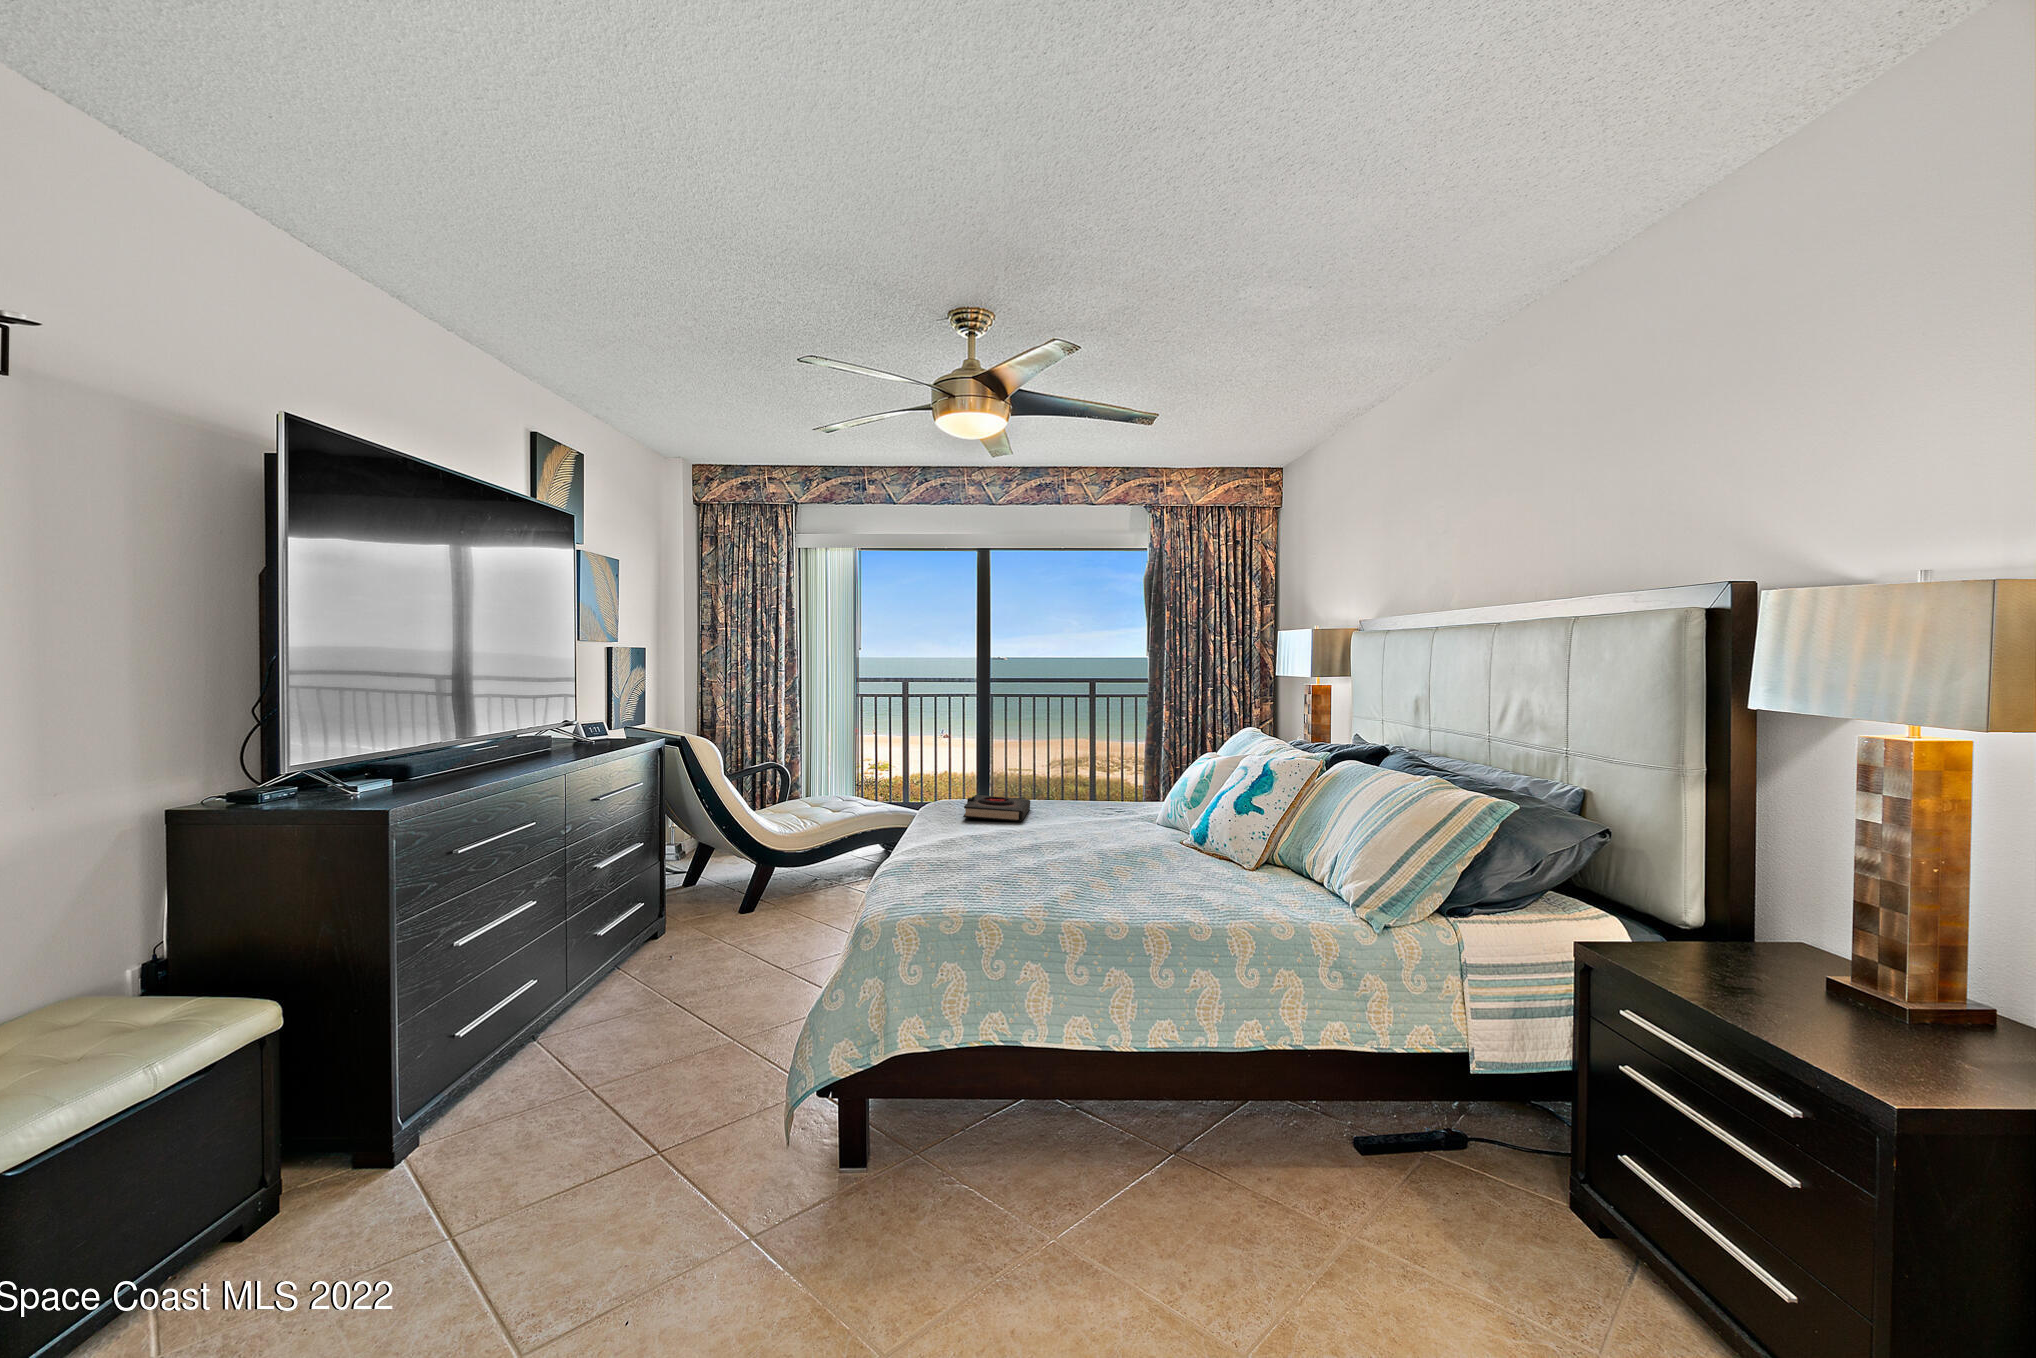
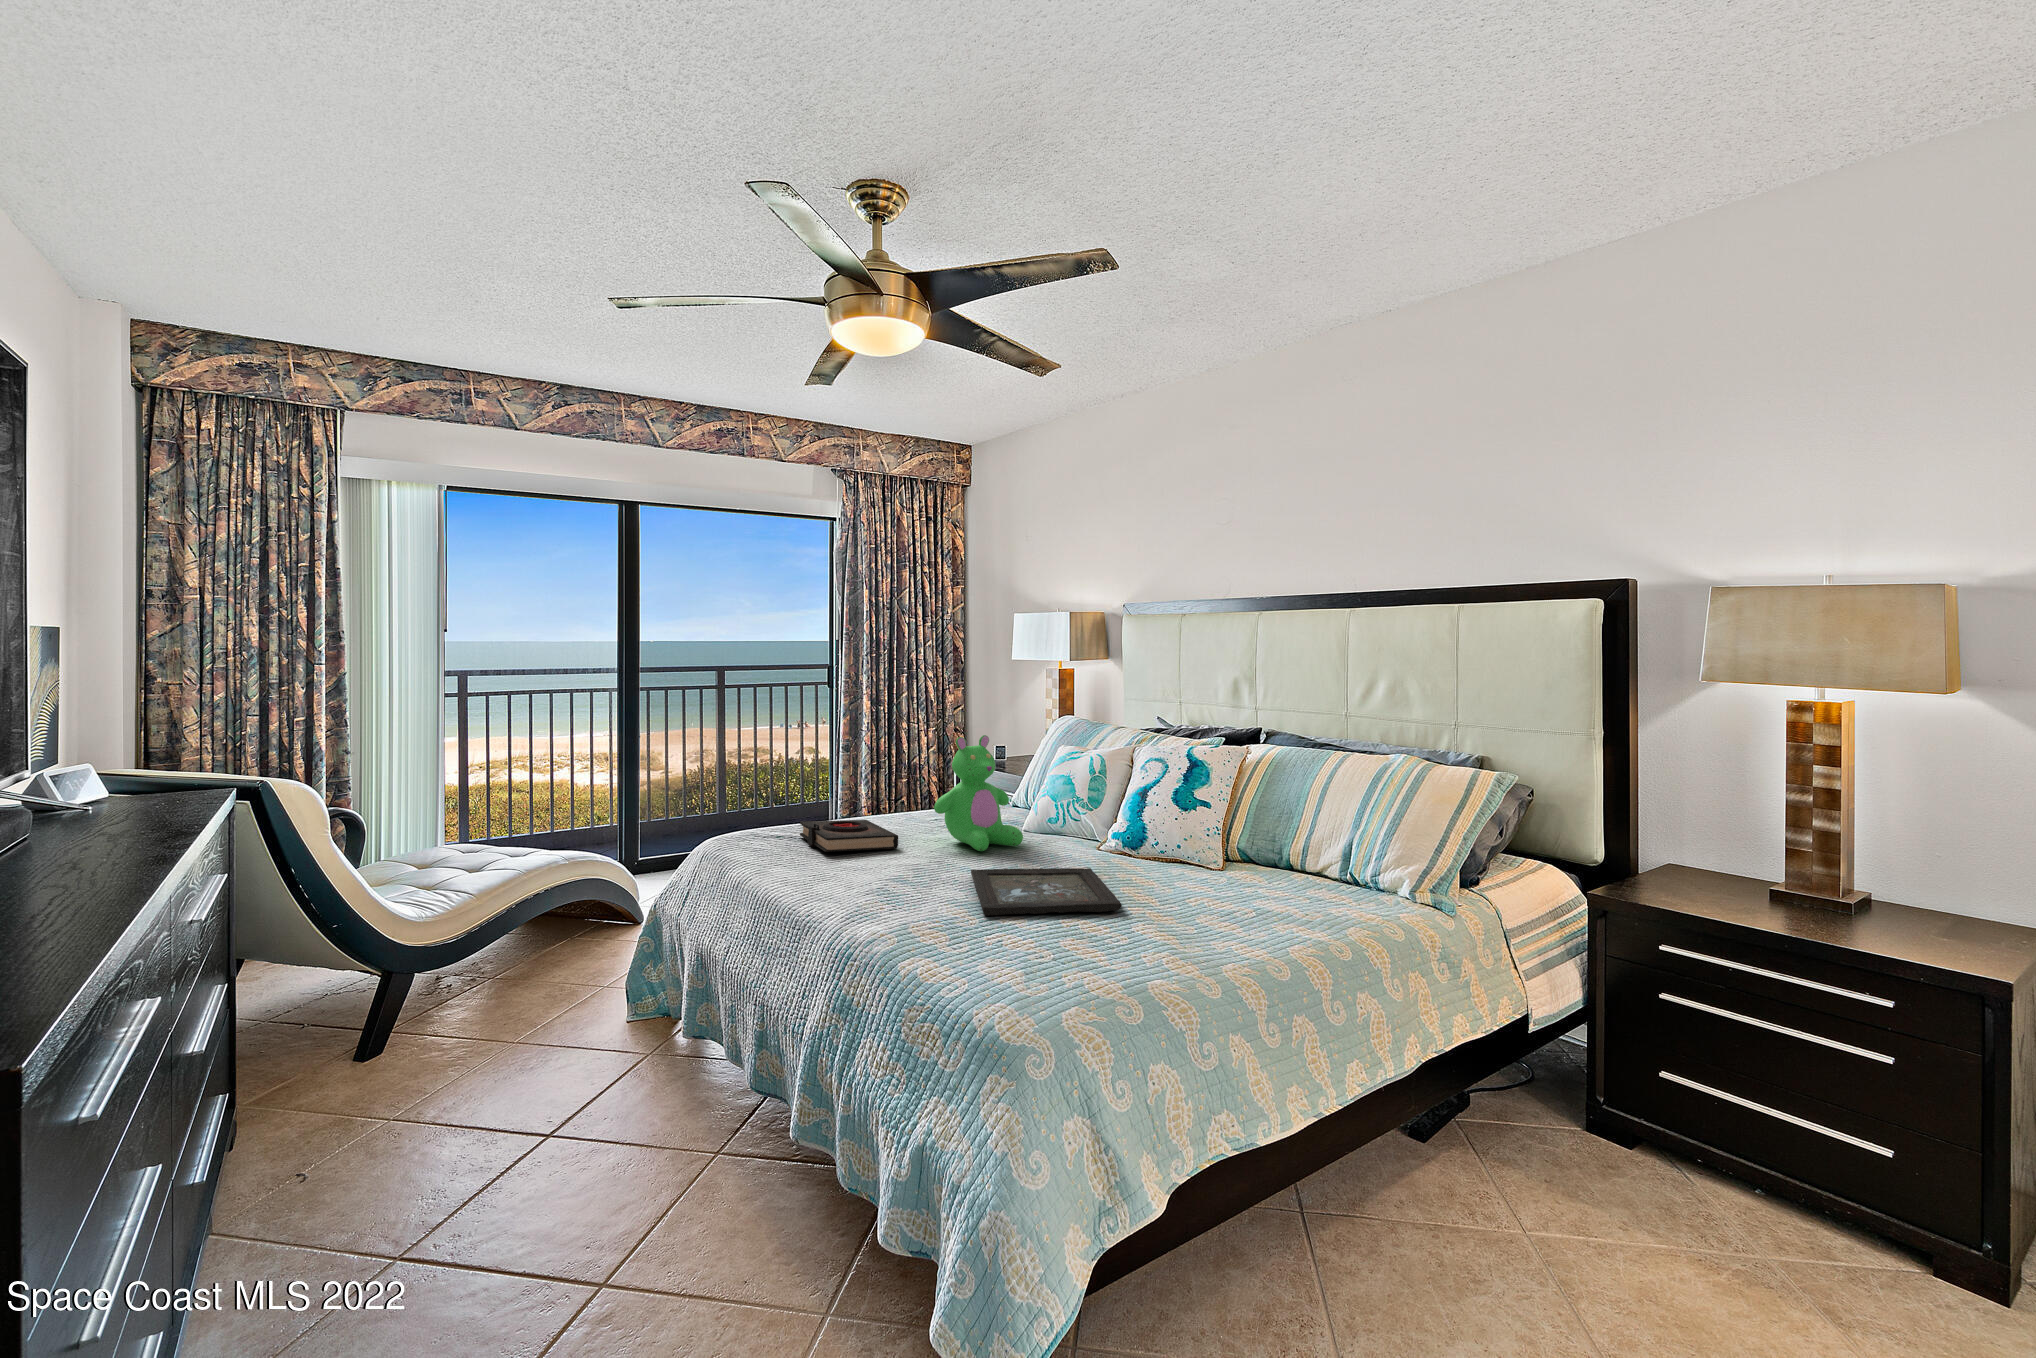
teddy bear: none [1052,734,1127,831] -> present [934,735,1023,851]
tray: none [974,840,1123,880] -> present [971,868,1122,916]

